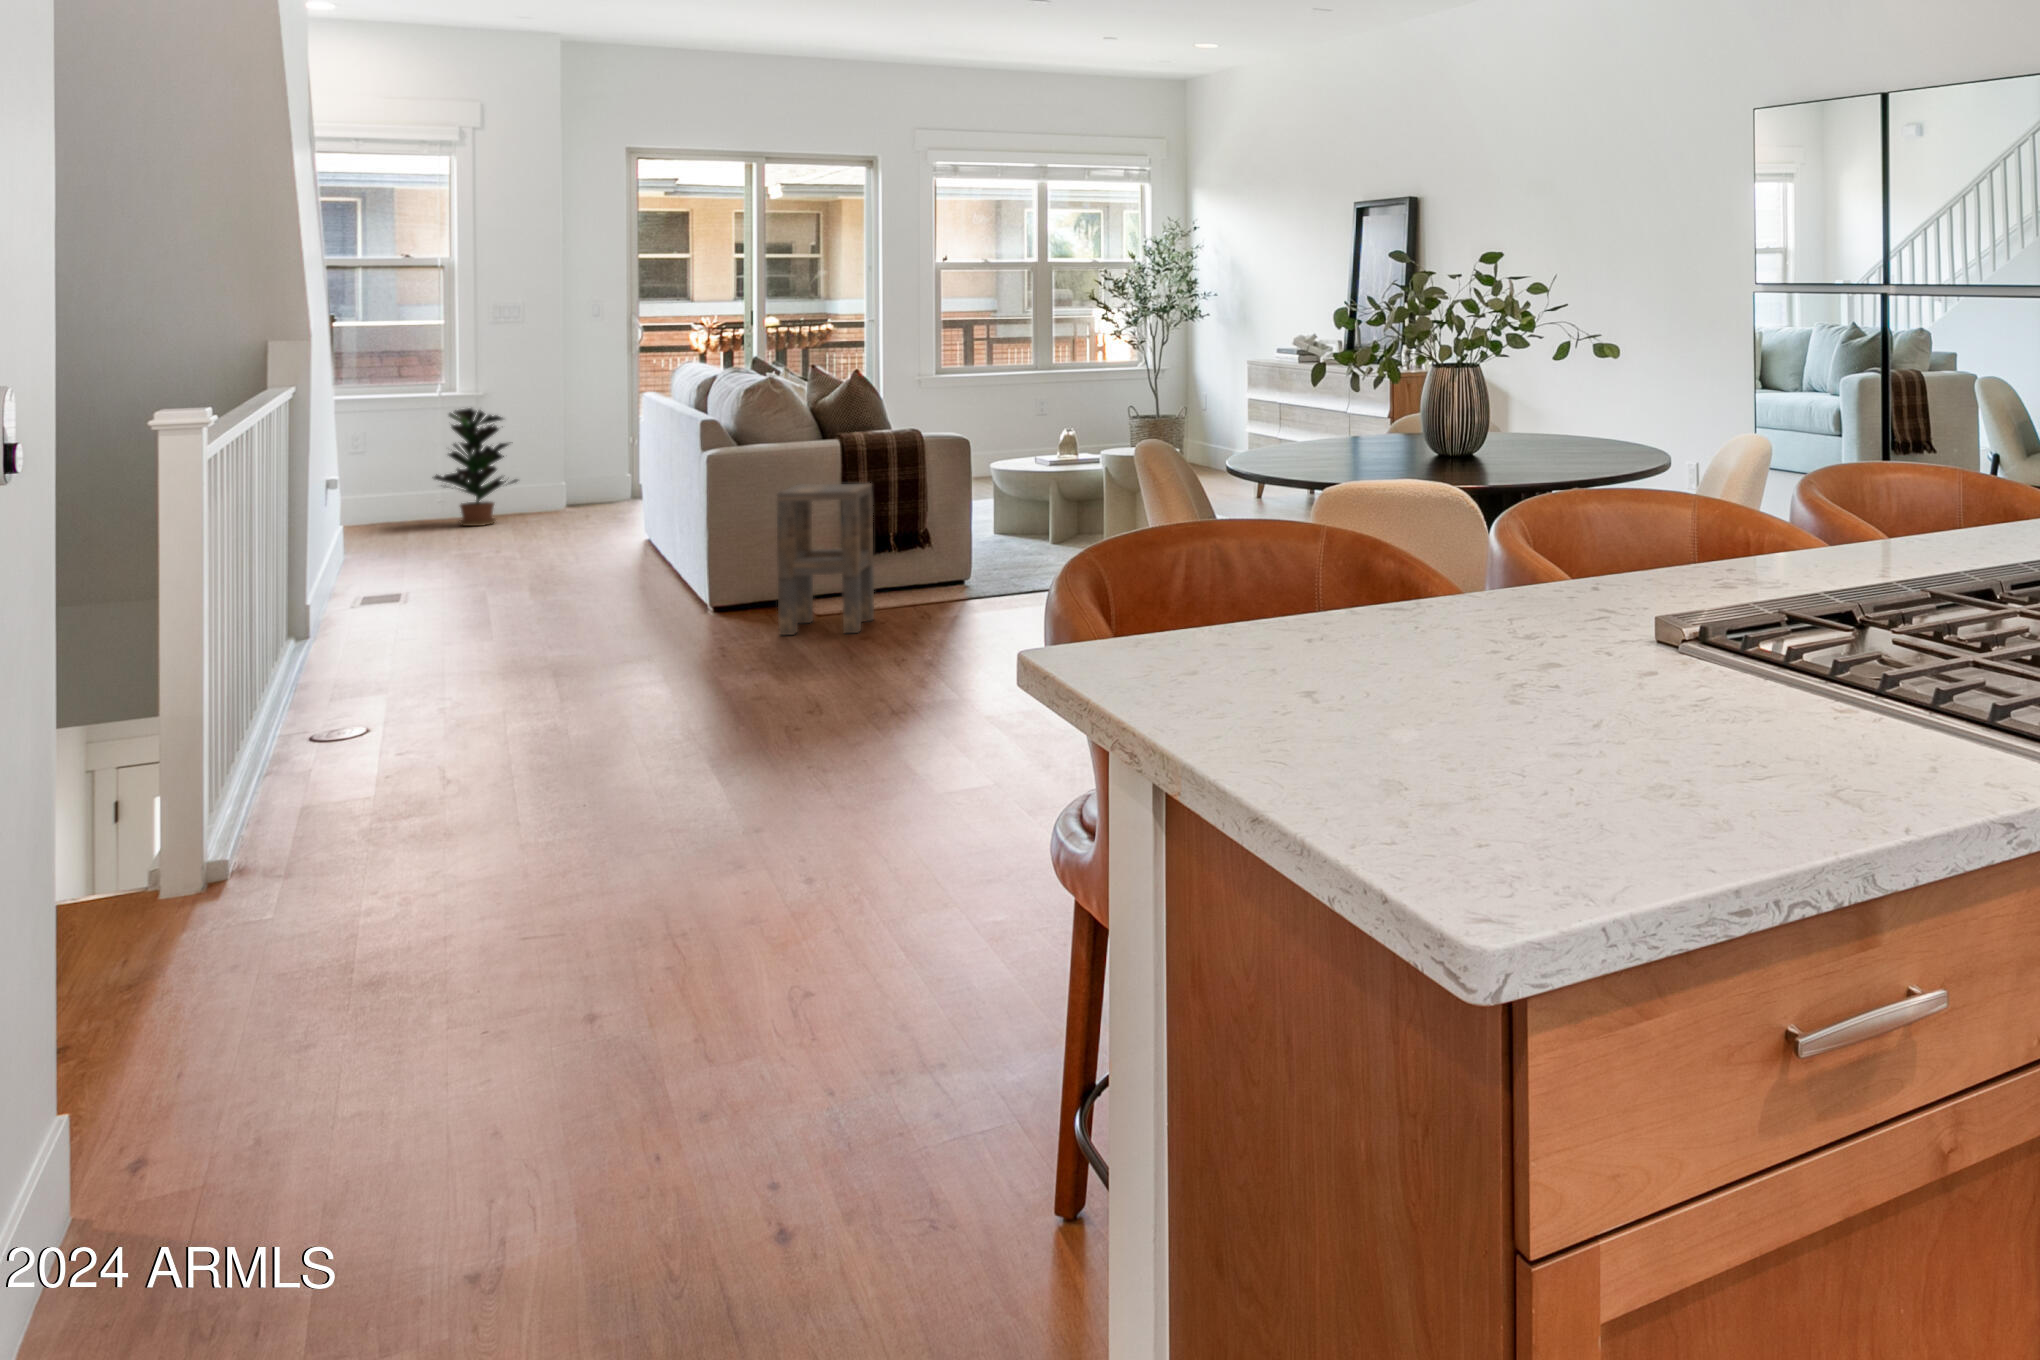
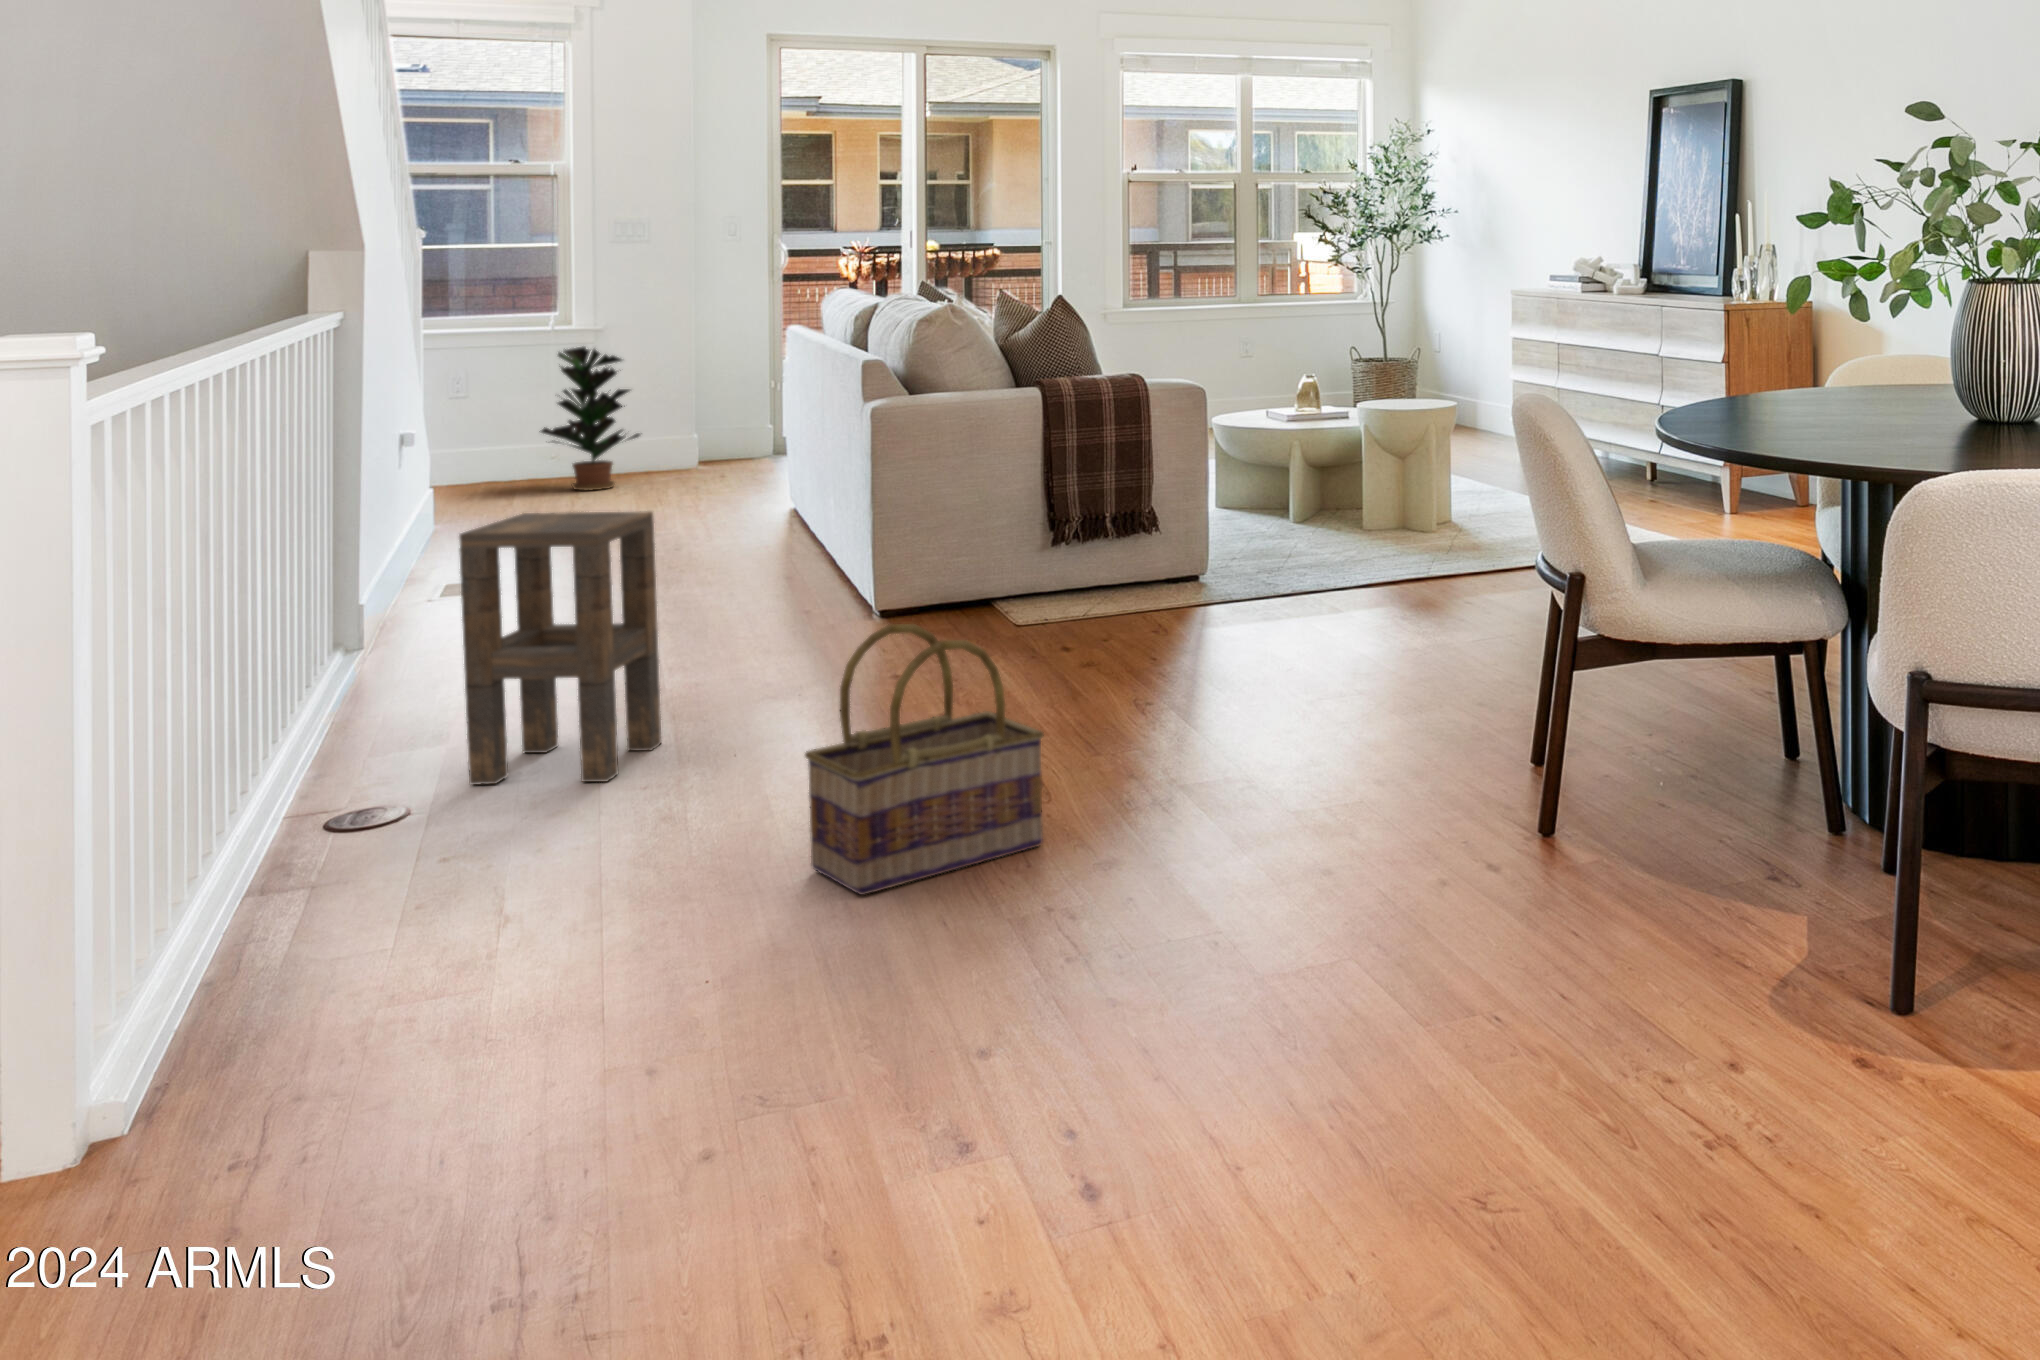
side table: present [777,483,874,635] -> present [459,511,661,785]
basket: none [646,597,811,769] -> present [805,624,1044,895]

